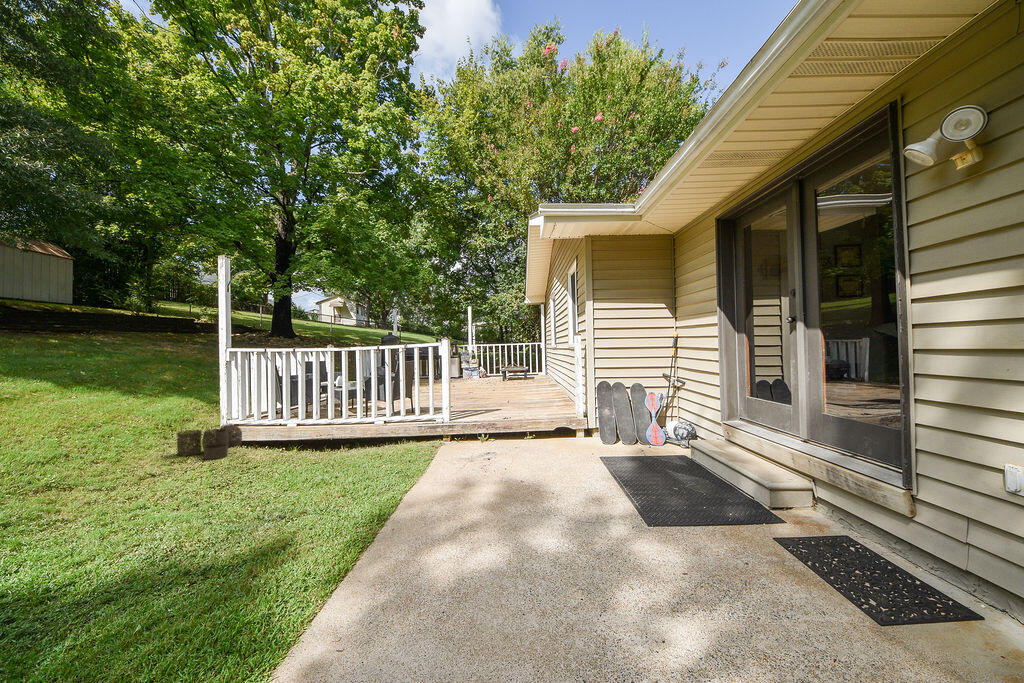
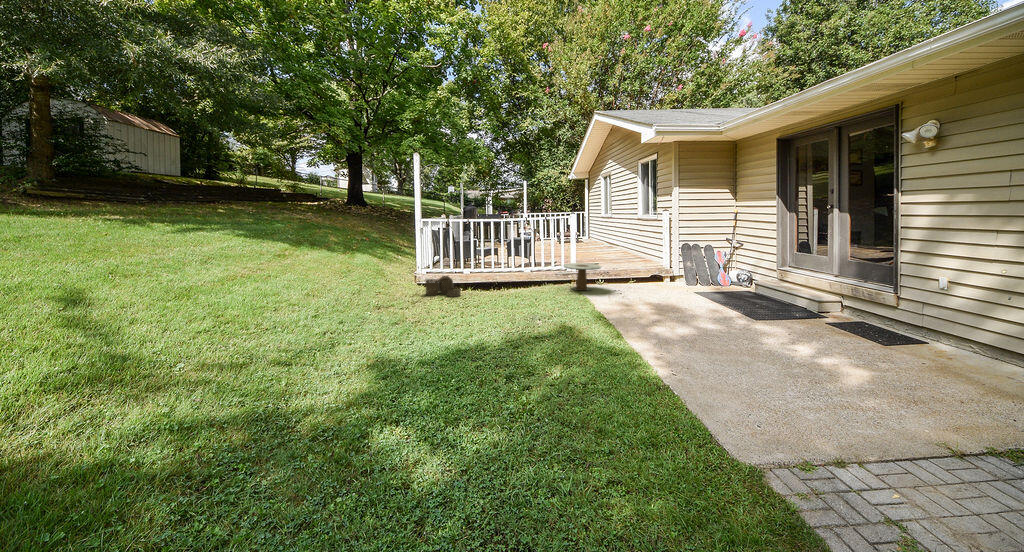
side table: none [402,408,459,451] -> present [564,263,601,291]

